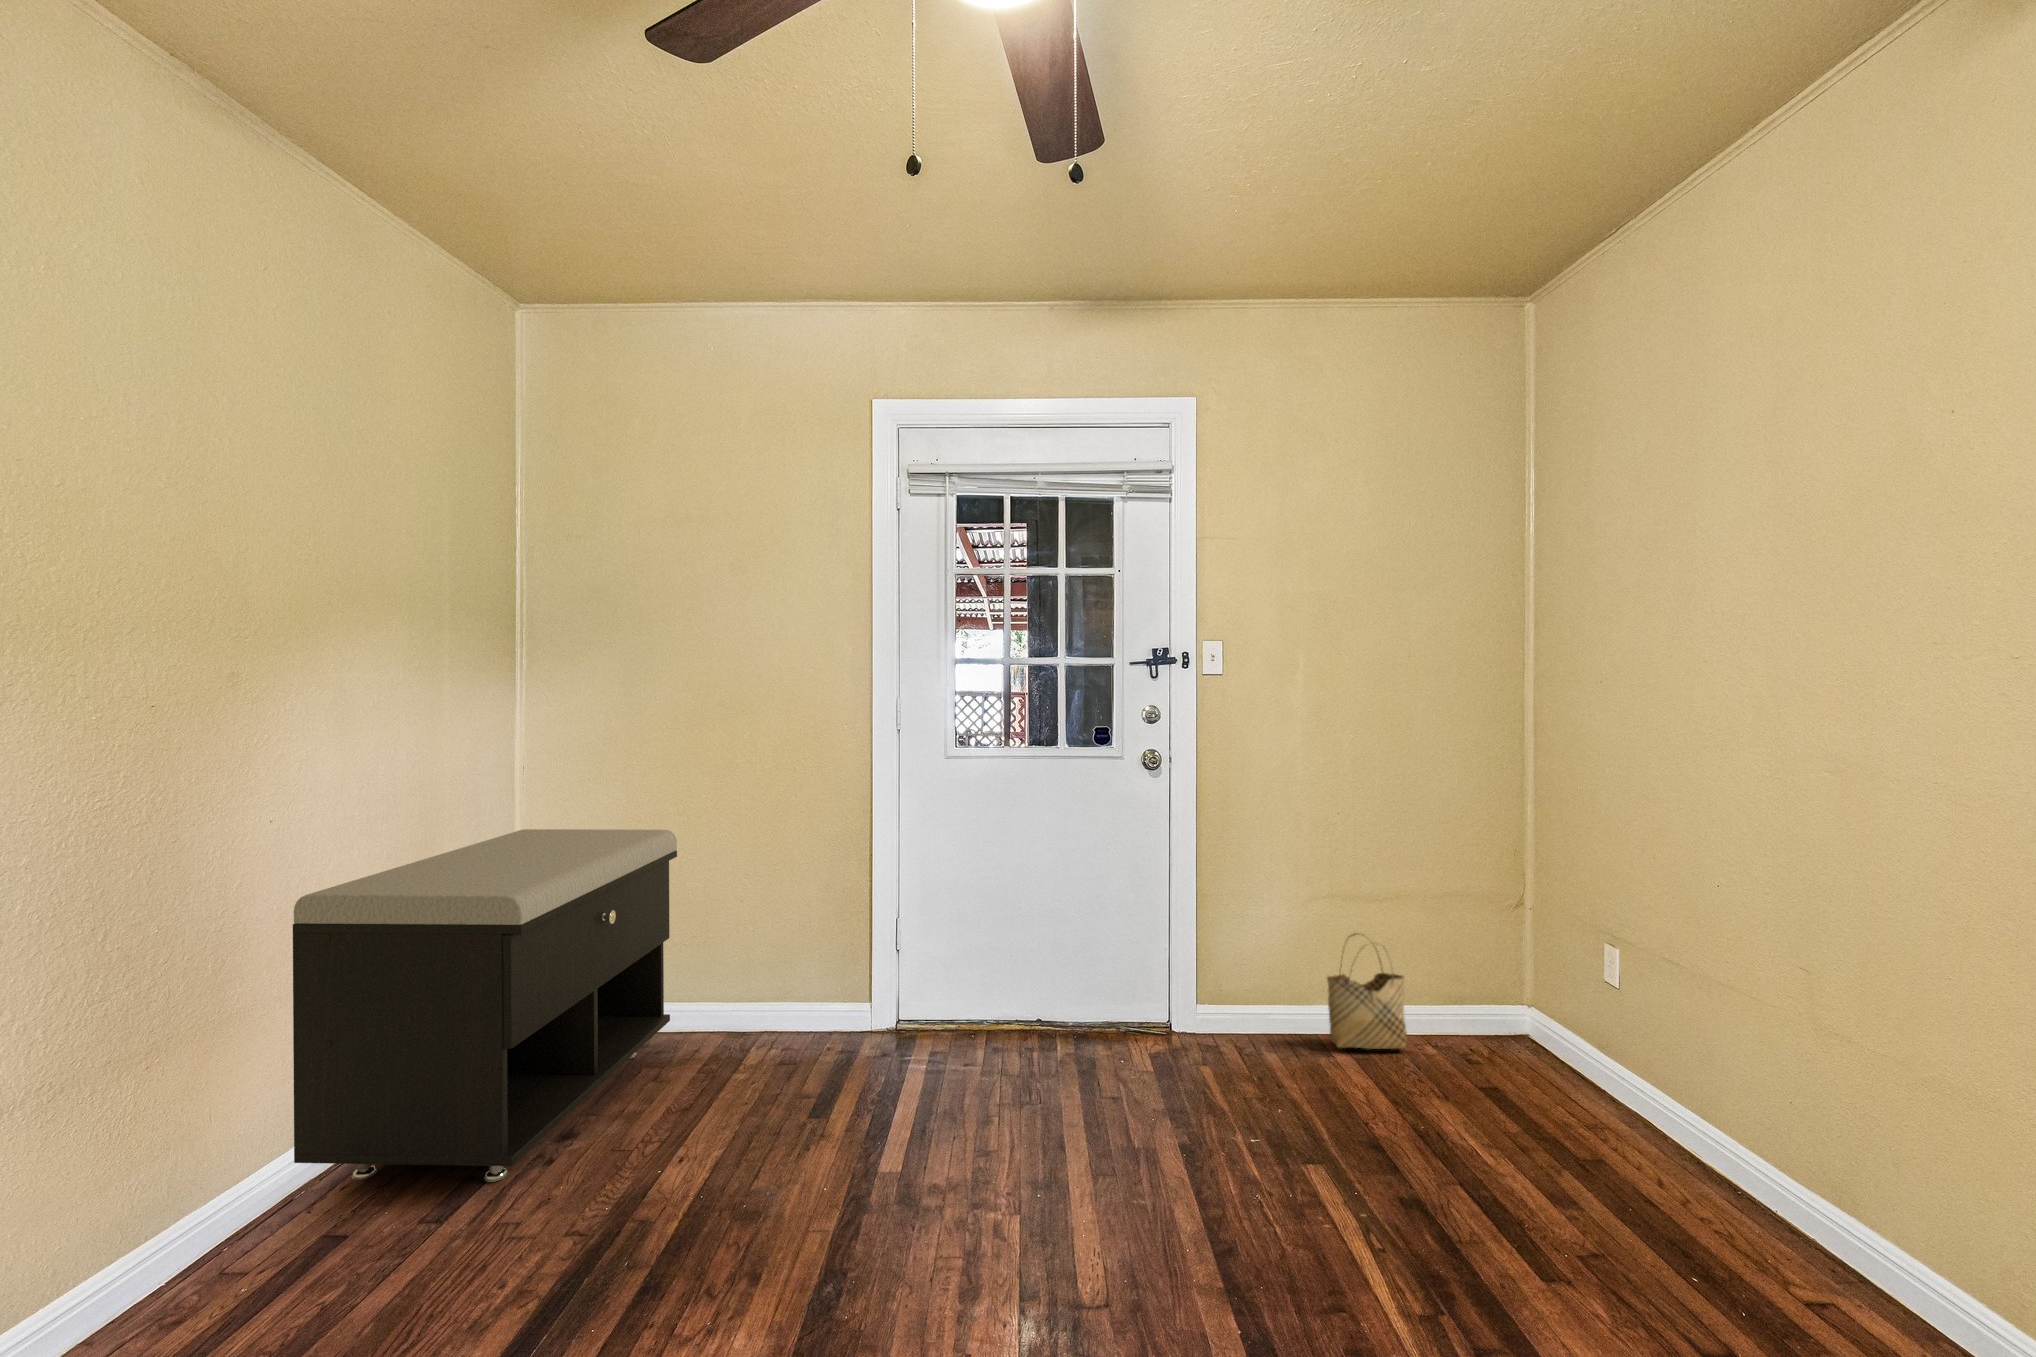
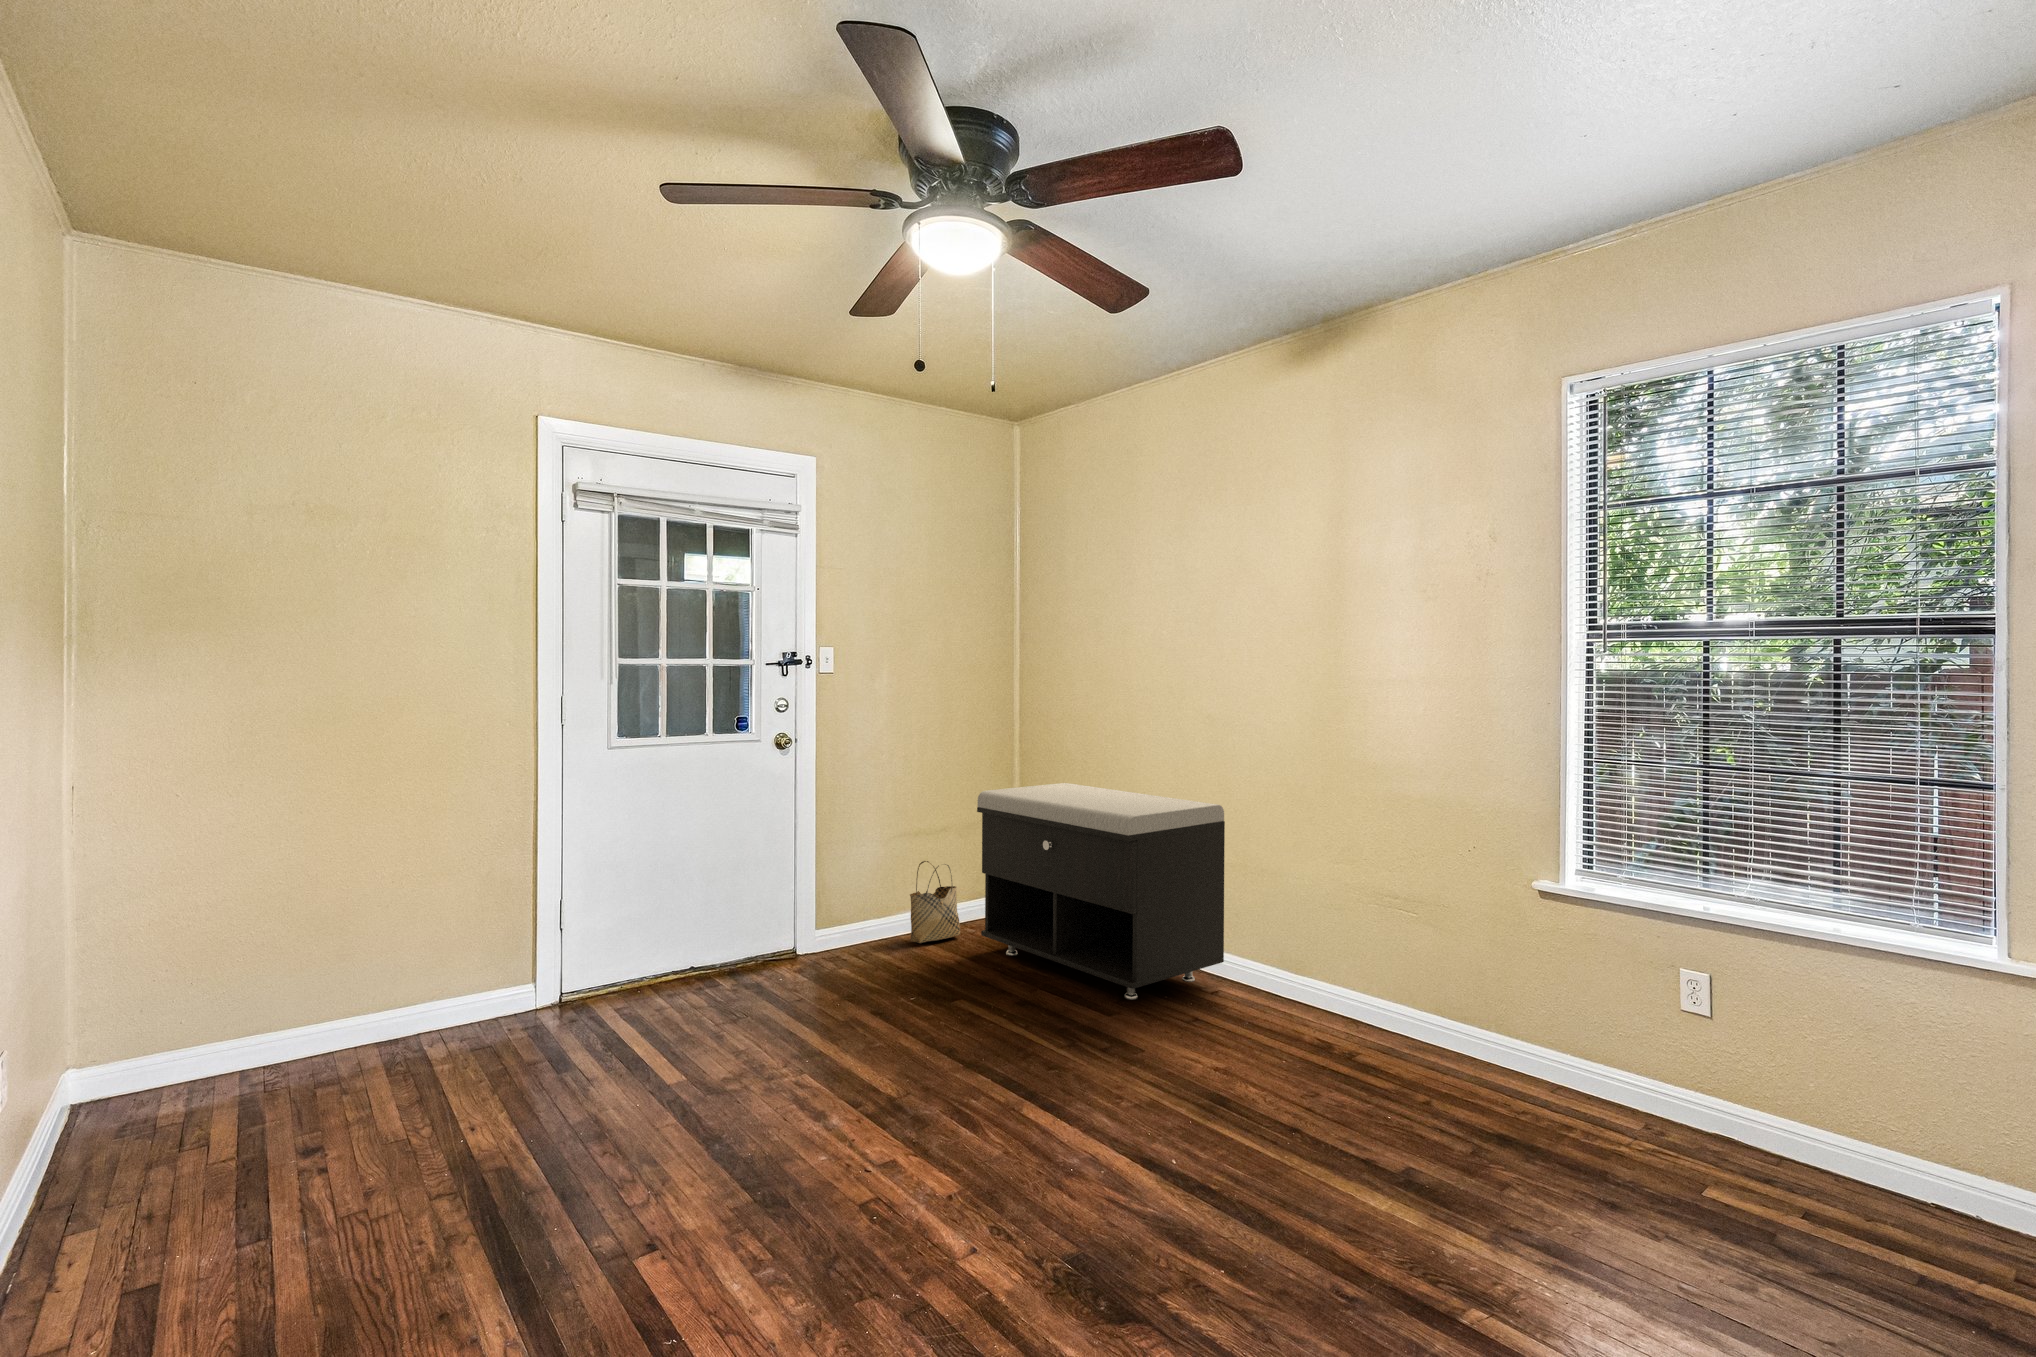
storage bench: present [293,829,677,1182] -> present [977,783,1225,1000]

